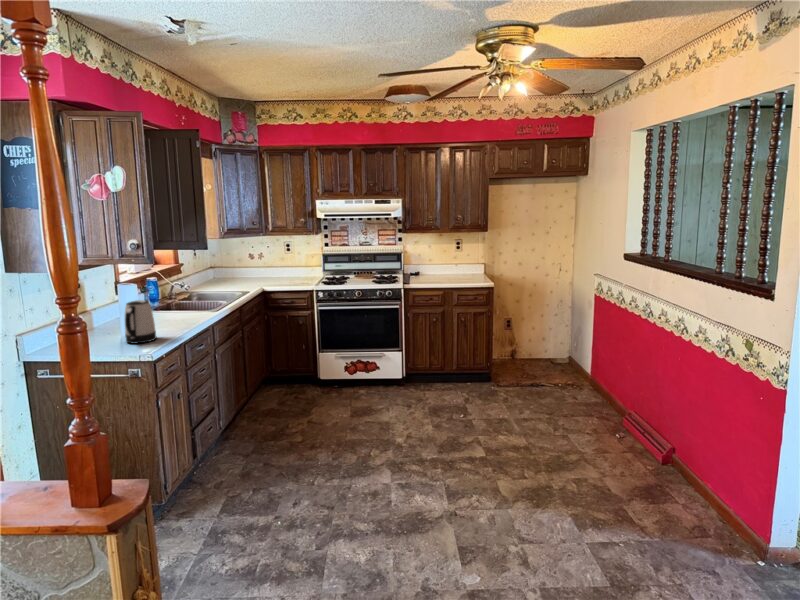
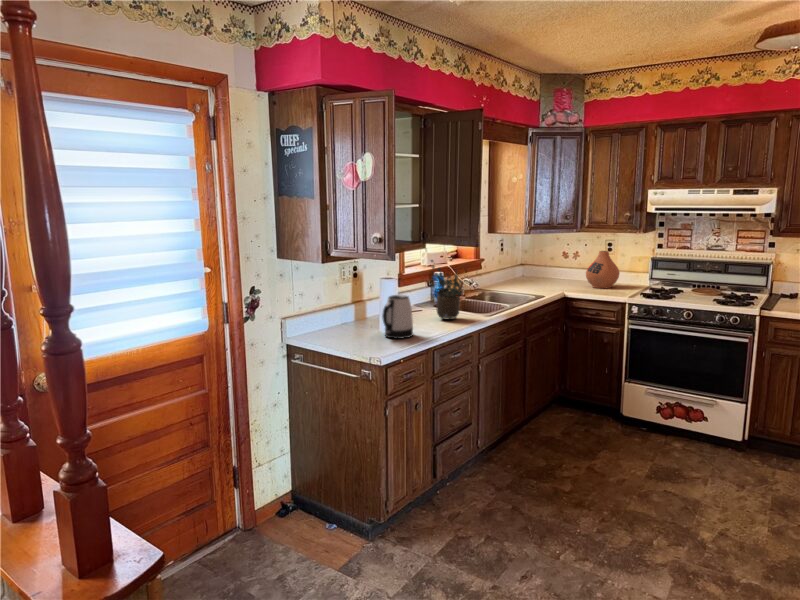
vase: none [274,250,300,281] -> present [586,251,619,288]
potted plant: none [152,265,190,320] -> present [431,260,463,320]

